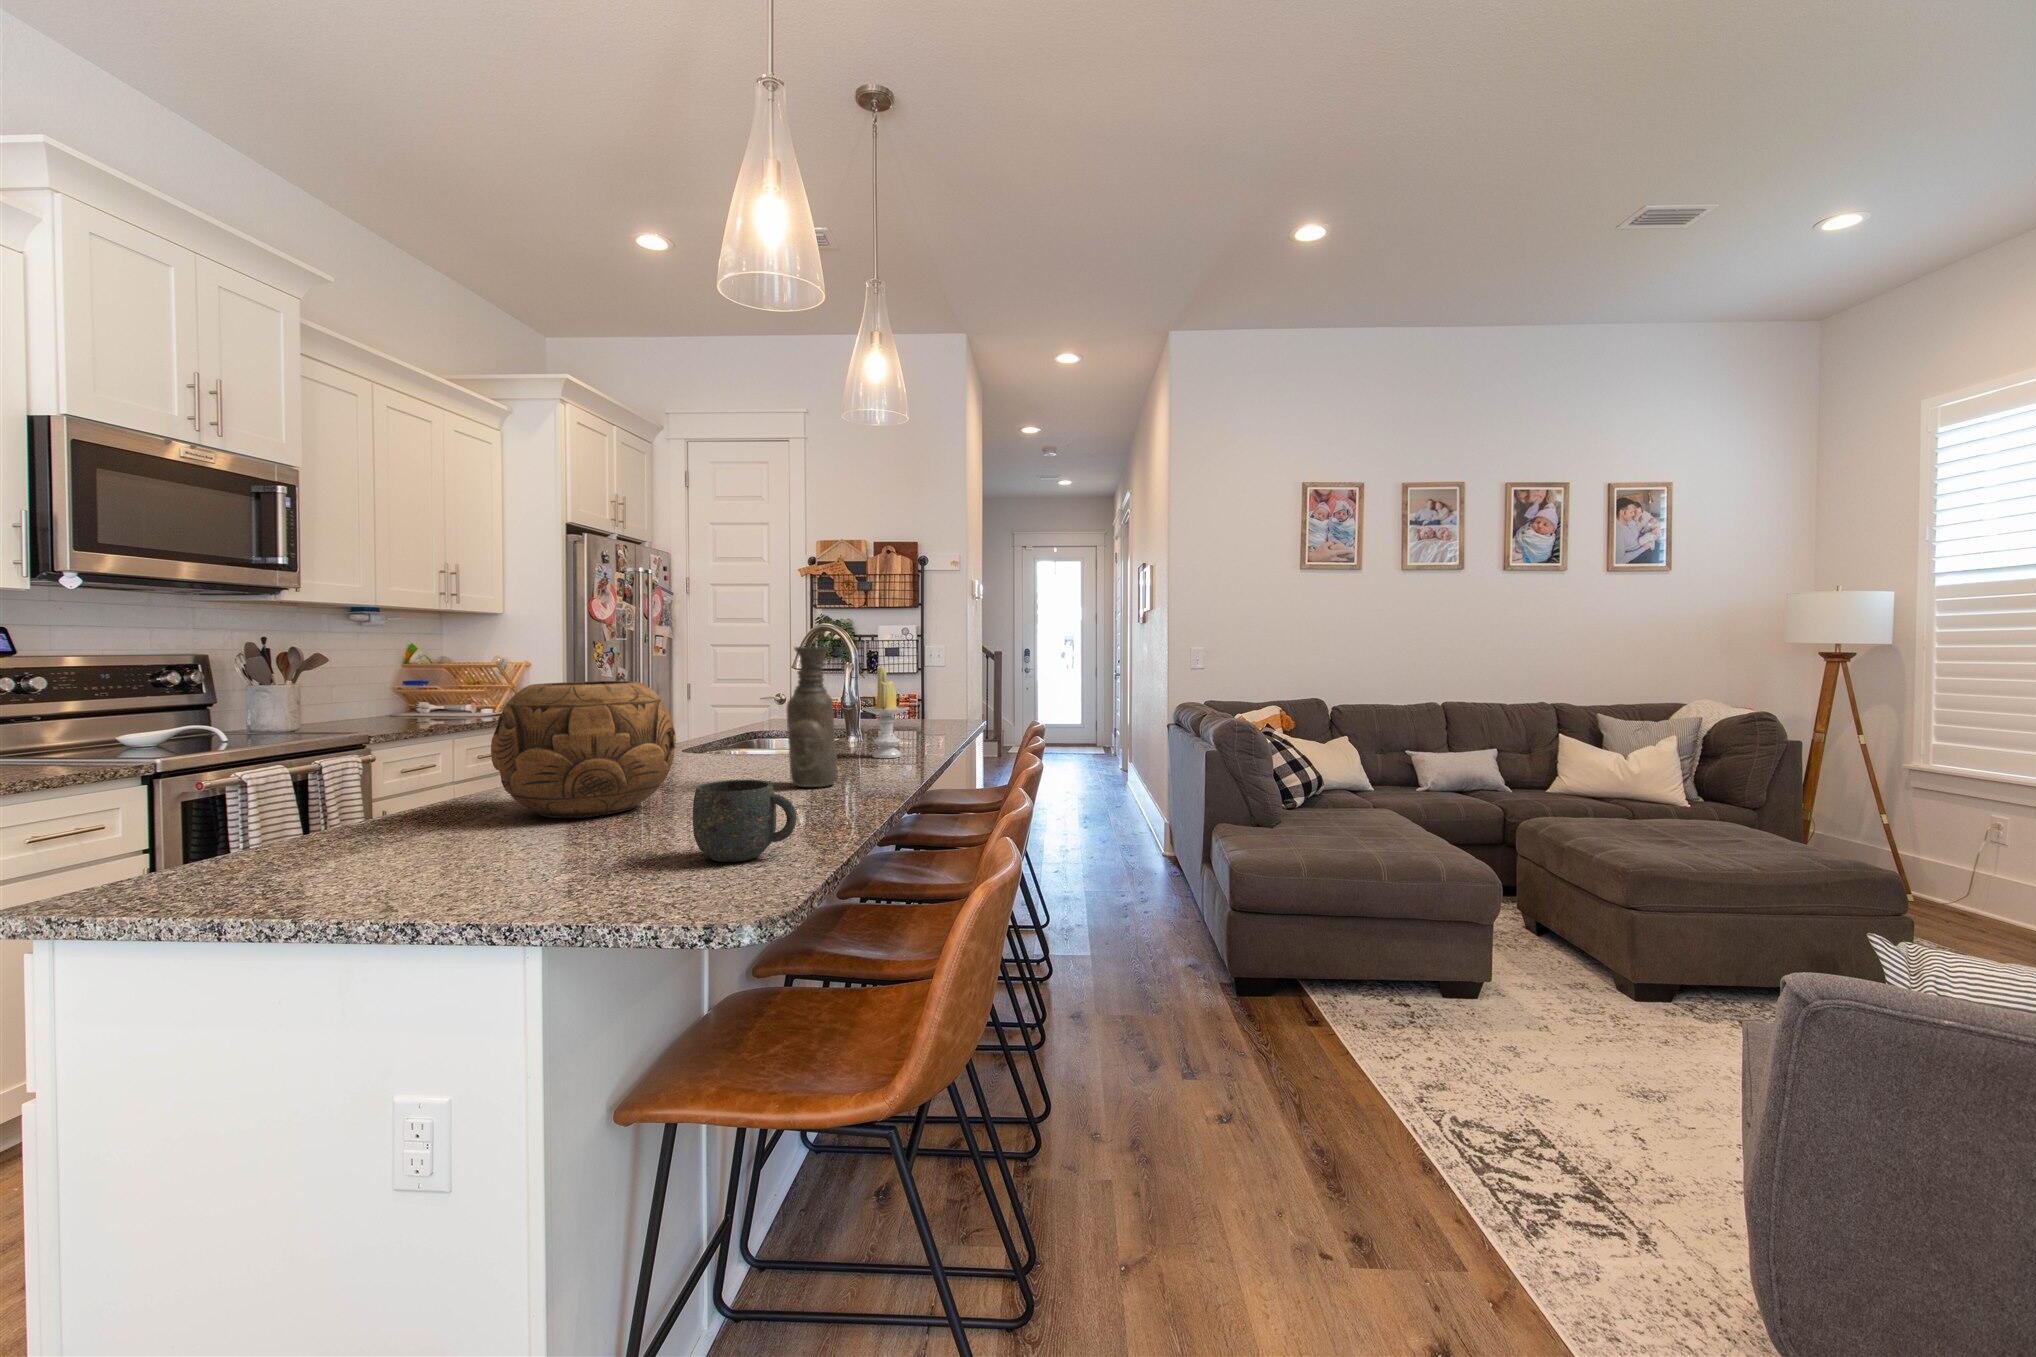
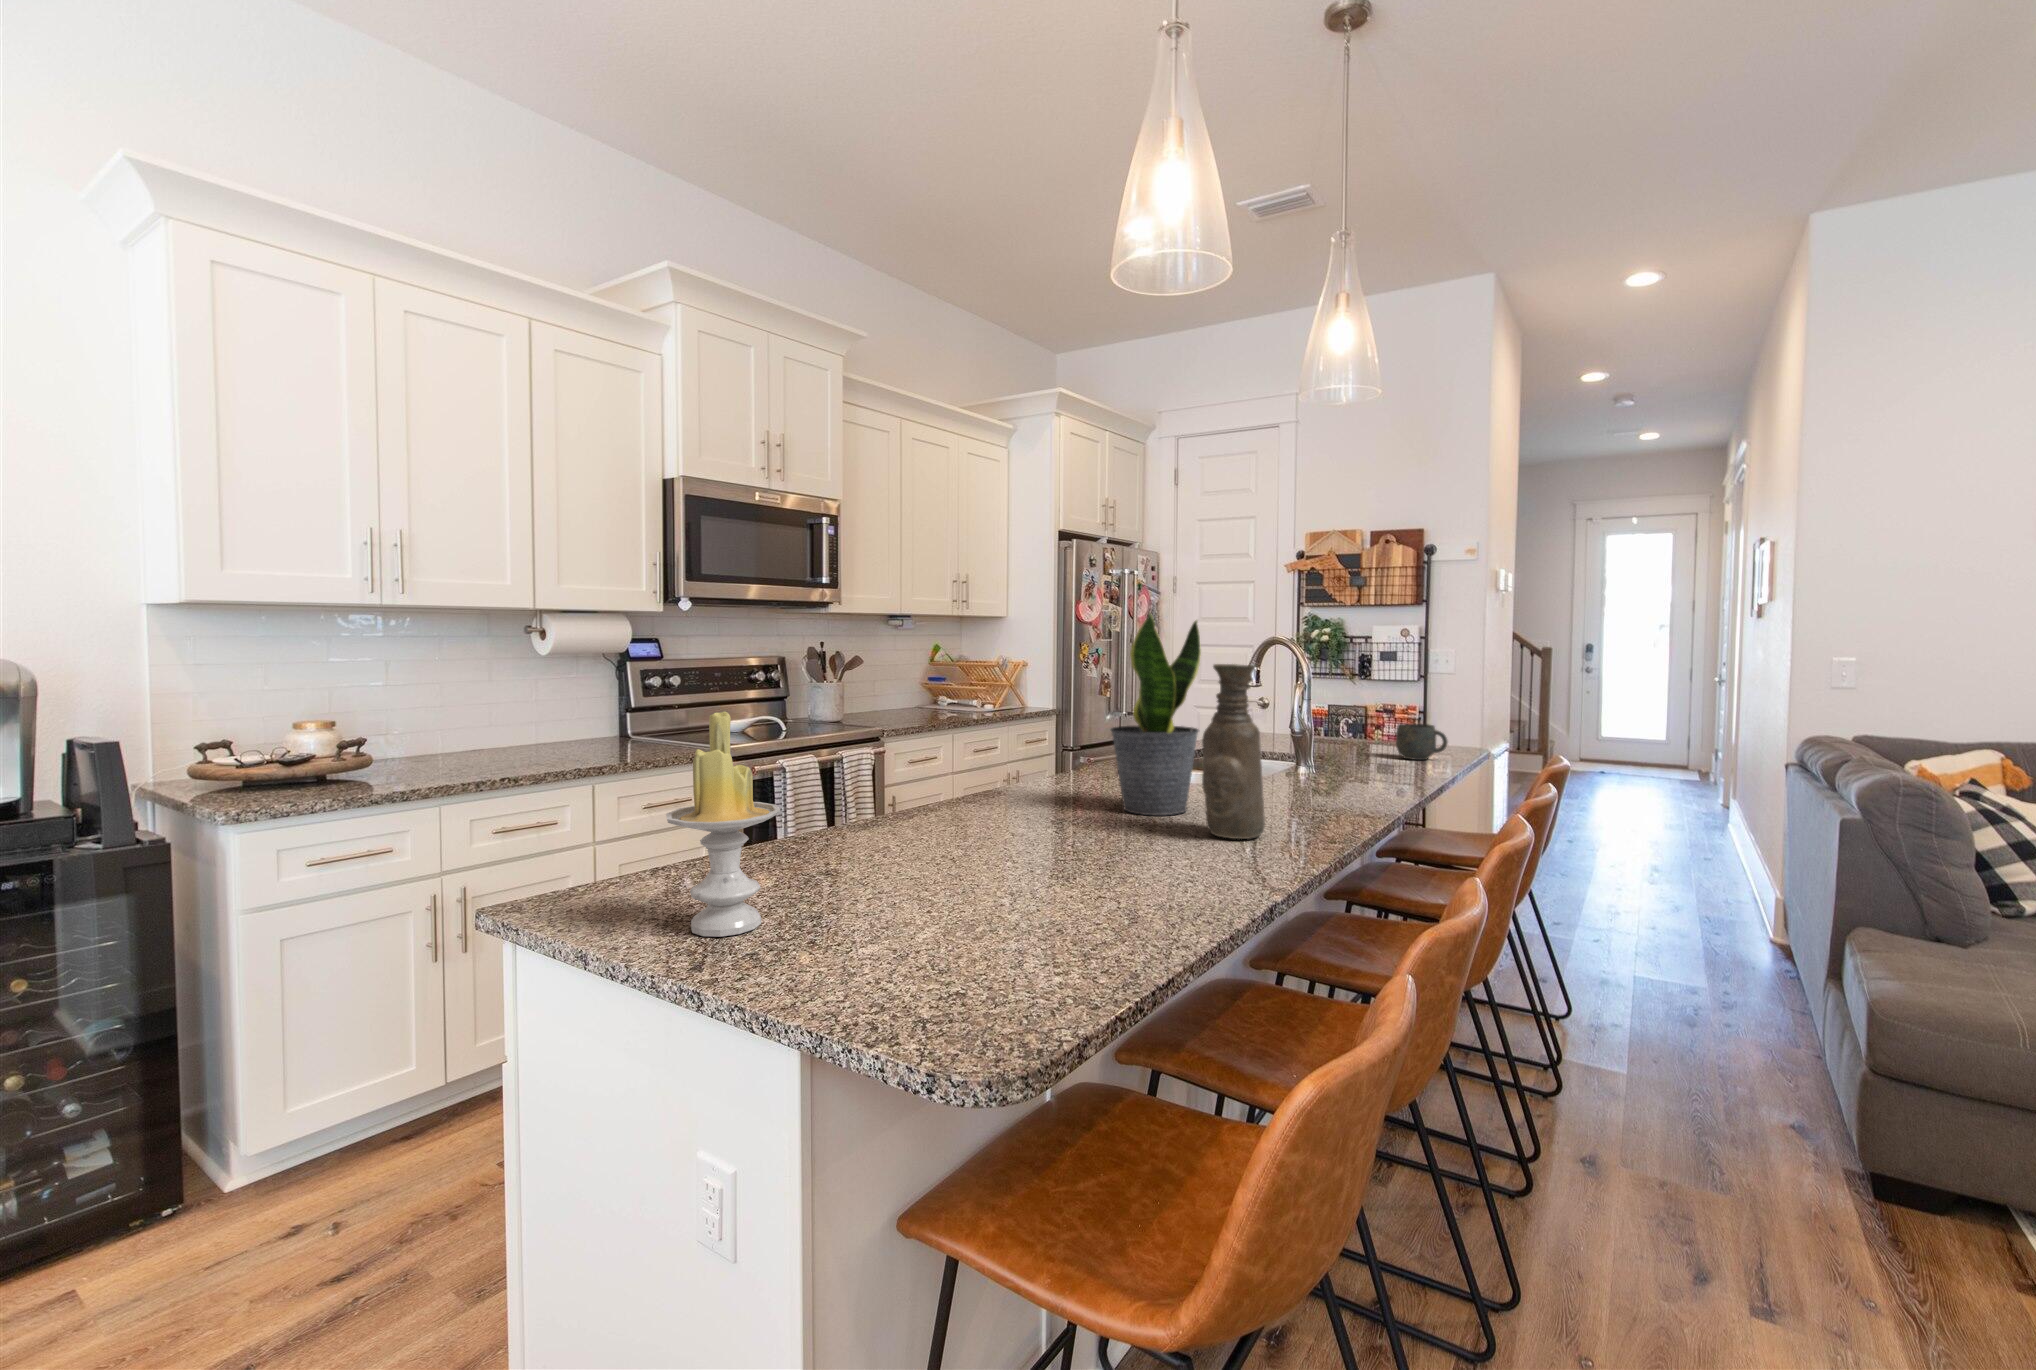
potted plant: none [693,603,774,780] -> present [1111,613,1201,815]
candle: present [863,666,910,758] -> present [666,712,780,937]
decorative bowl: present [491,681,676,818] -> none [888,701,1067,852]
mug: present [693,780,797,862] -> present [1396,724,1448,760]

